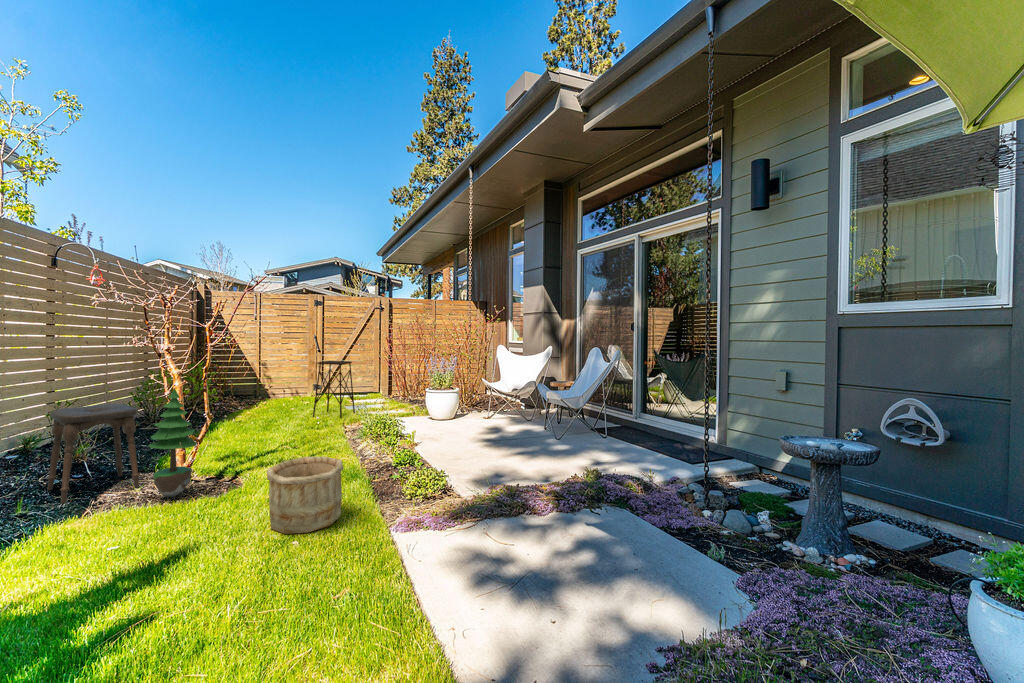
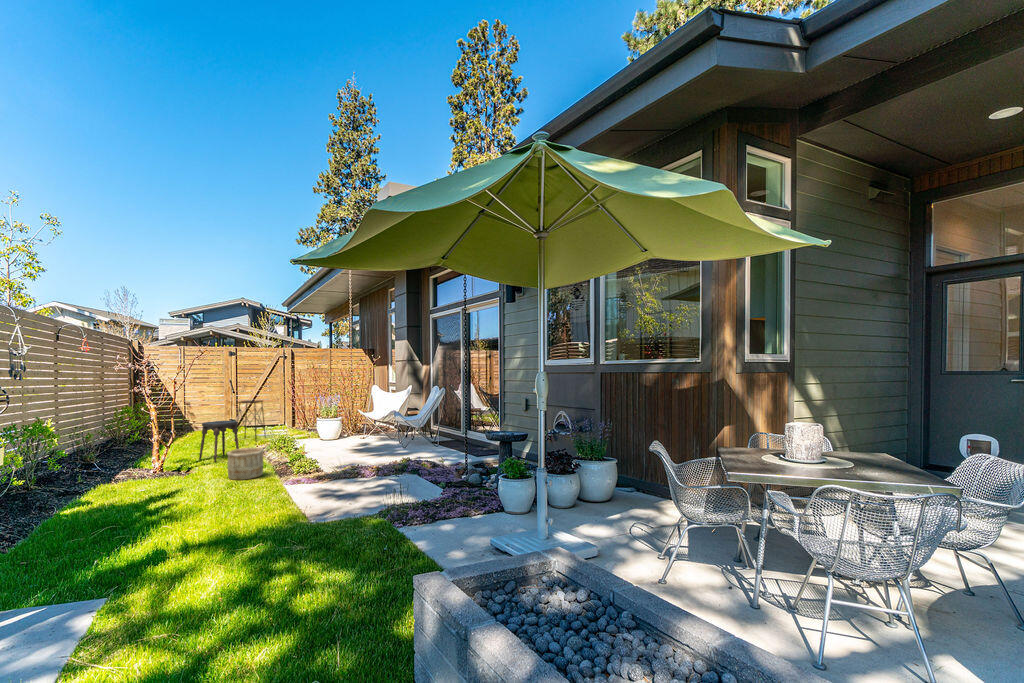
potted tree: present [148,388,197,497] -> none [159,417,183,474]
stool: present [47,404,139,504] -> present [199,421,239,462]

